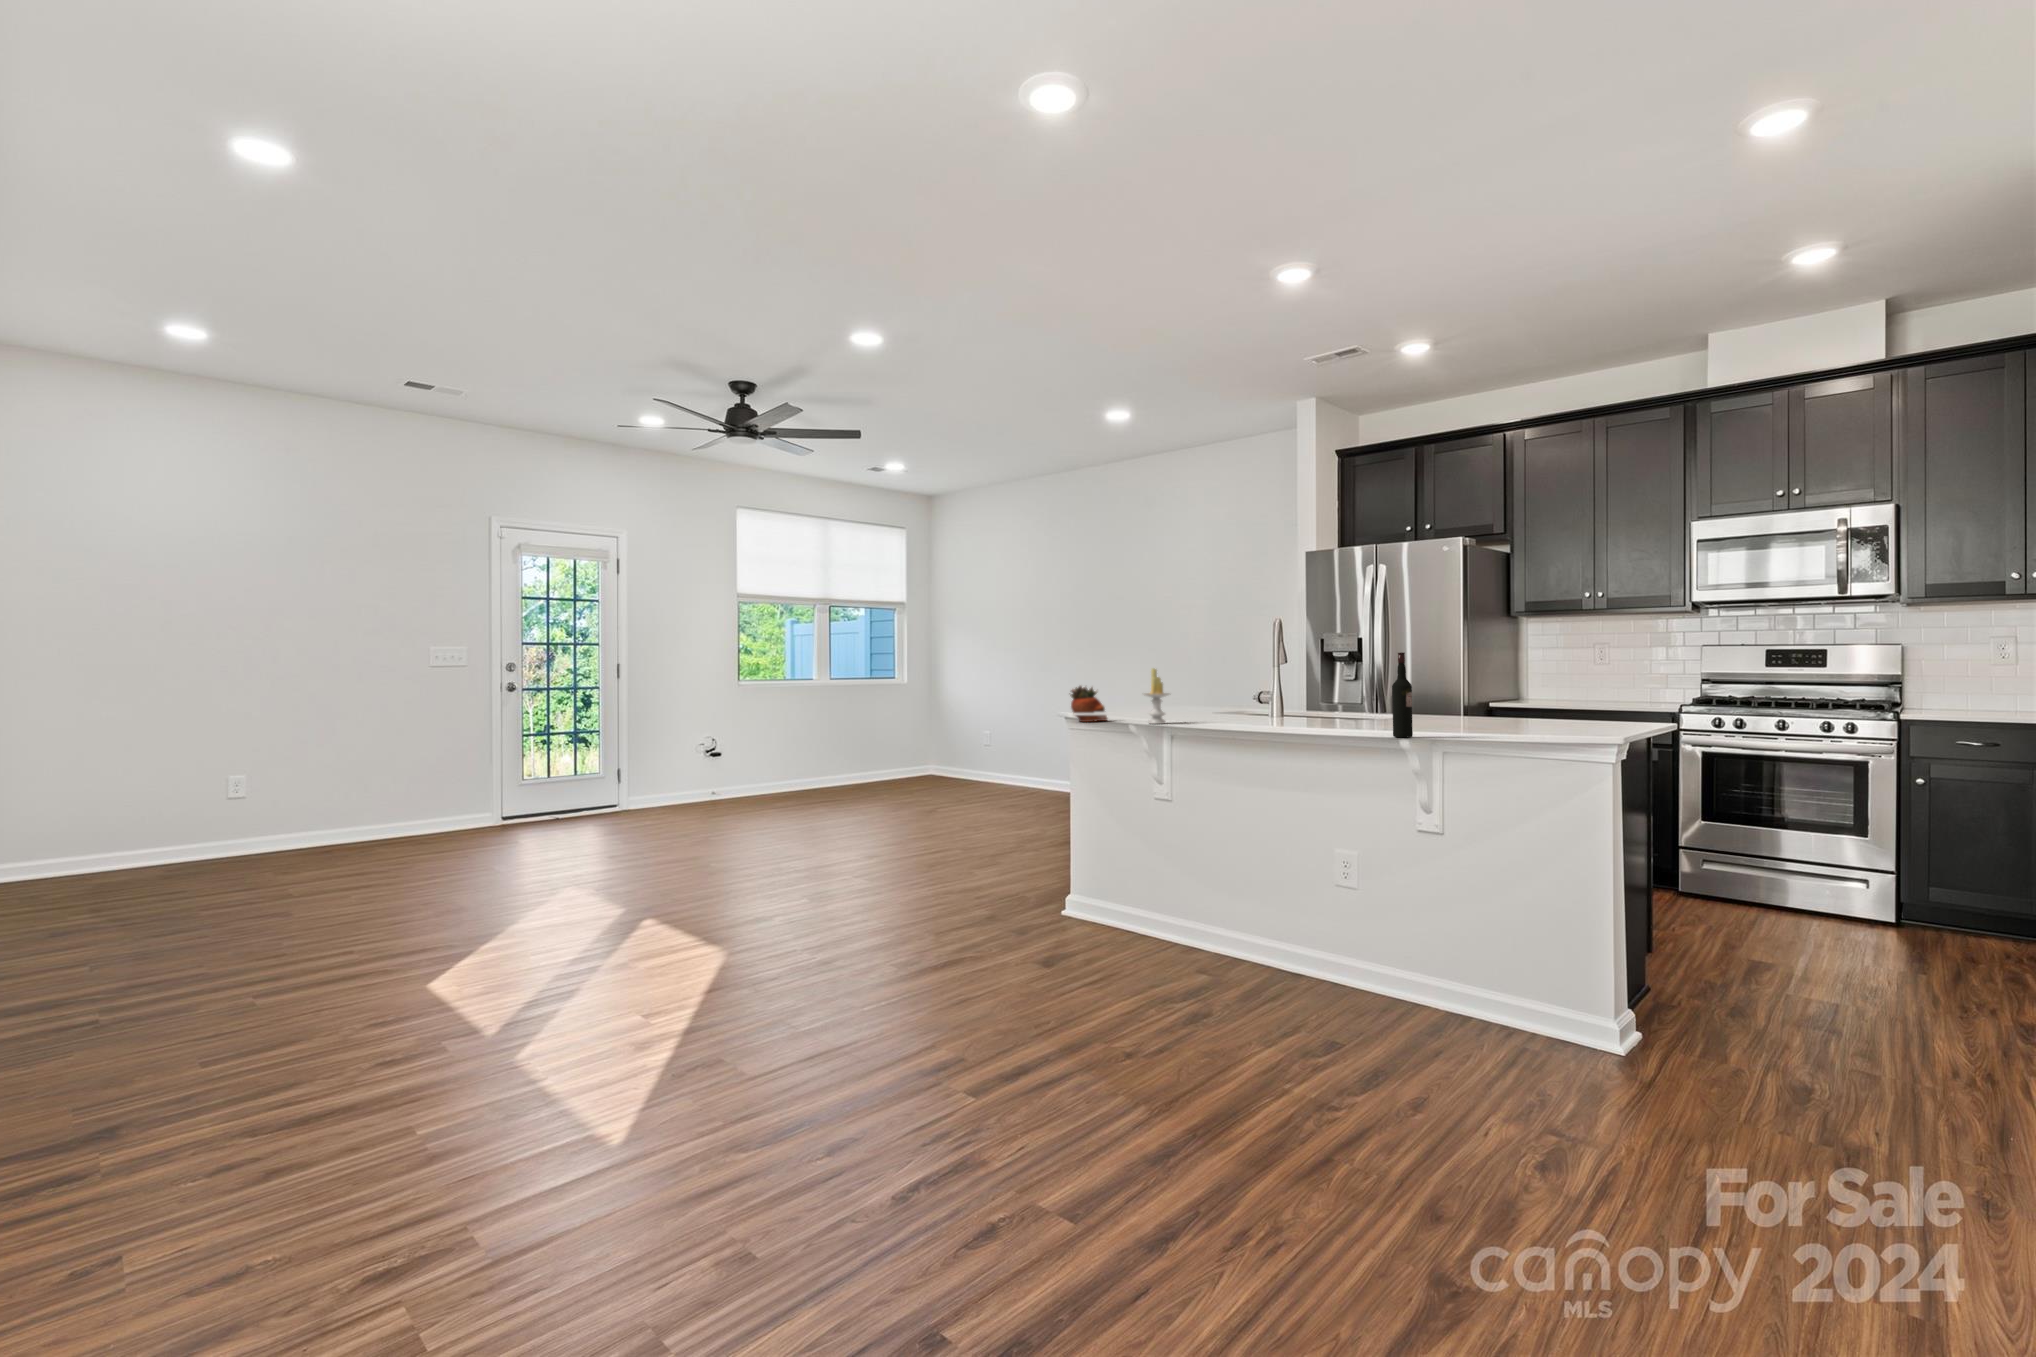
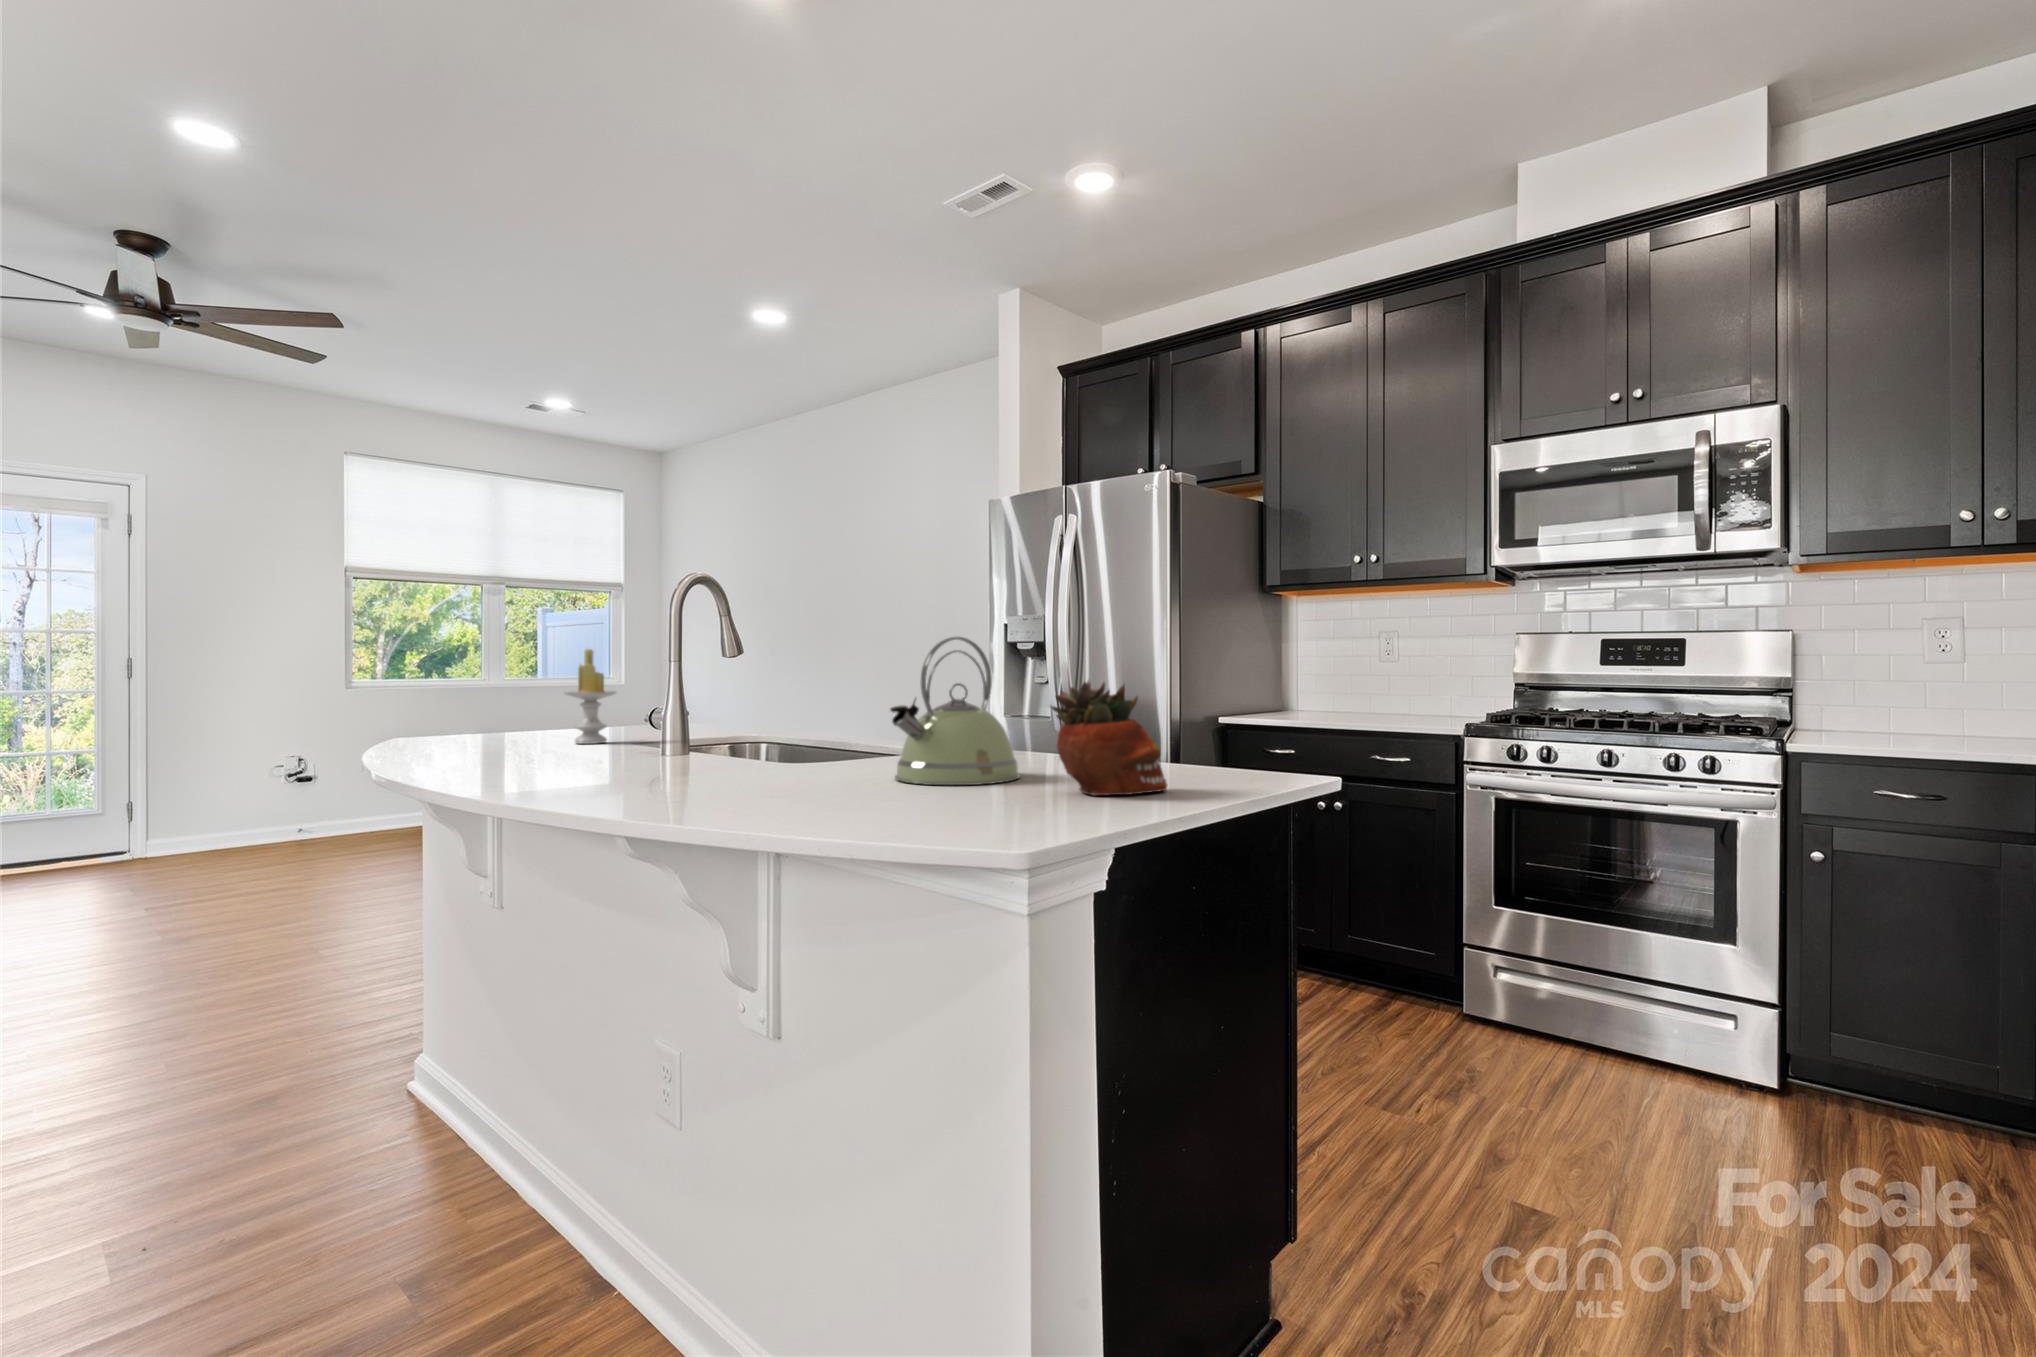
wine bottle: present [1392,652,1413,737] -> none [791,607,830,781]
kettle: none [1439,665,1508,738] -> present [890,637,1020,785]
succulent planter: present [1070,686,1107,722] -> present [1051,681,1167,795]

